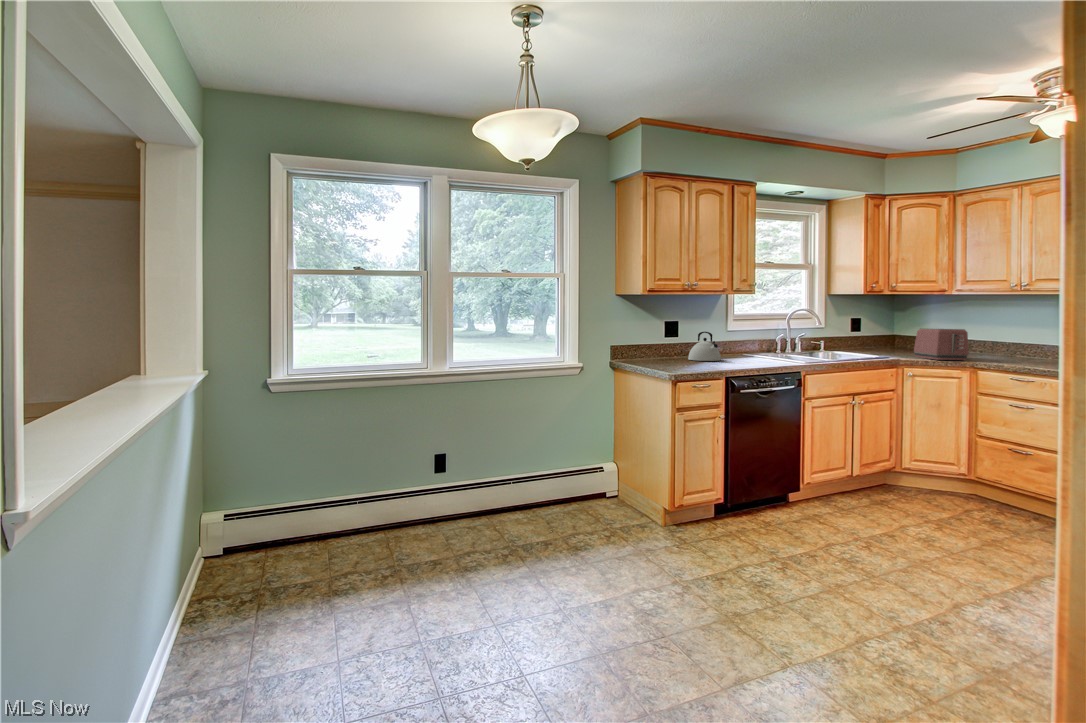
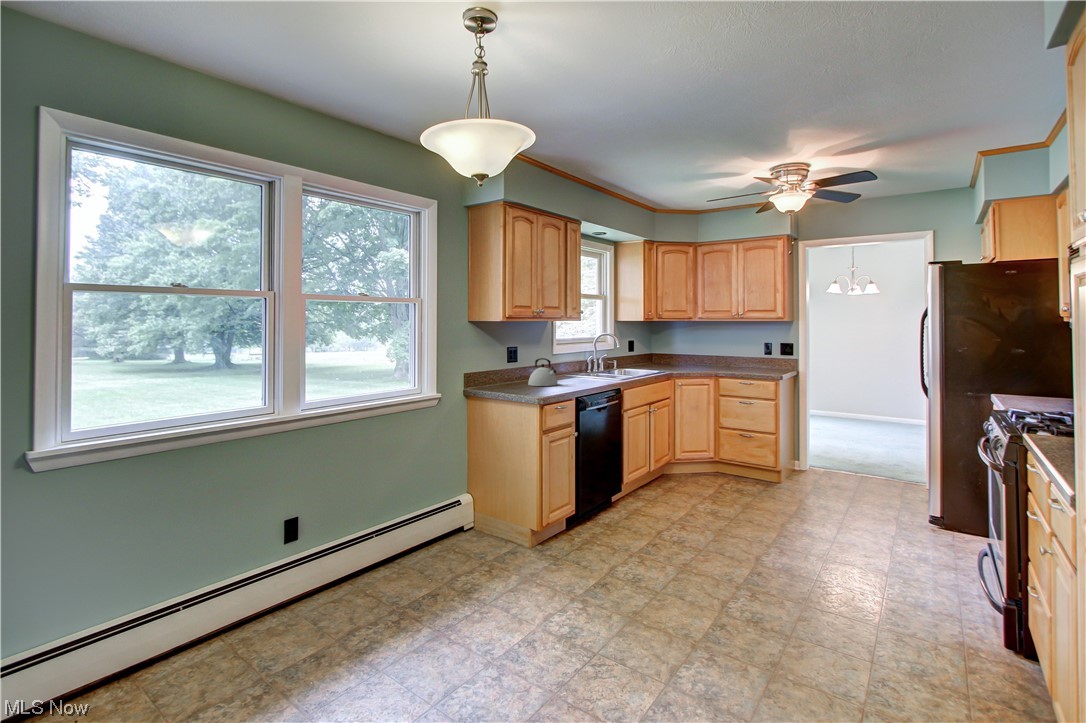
toaster: present [914,329,969,360] -> none [682,349,721,374]

